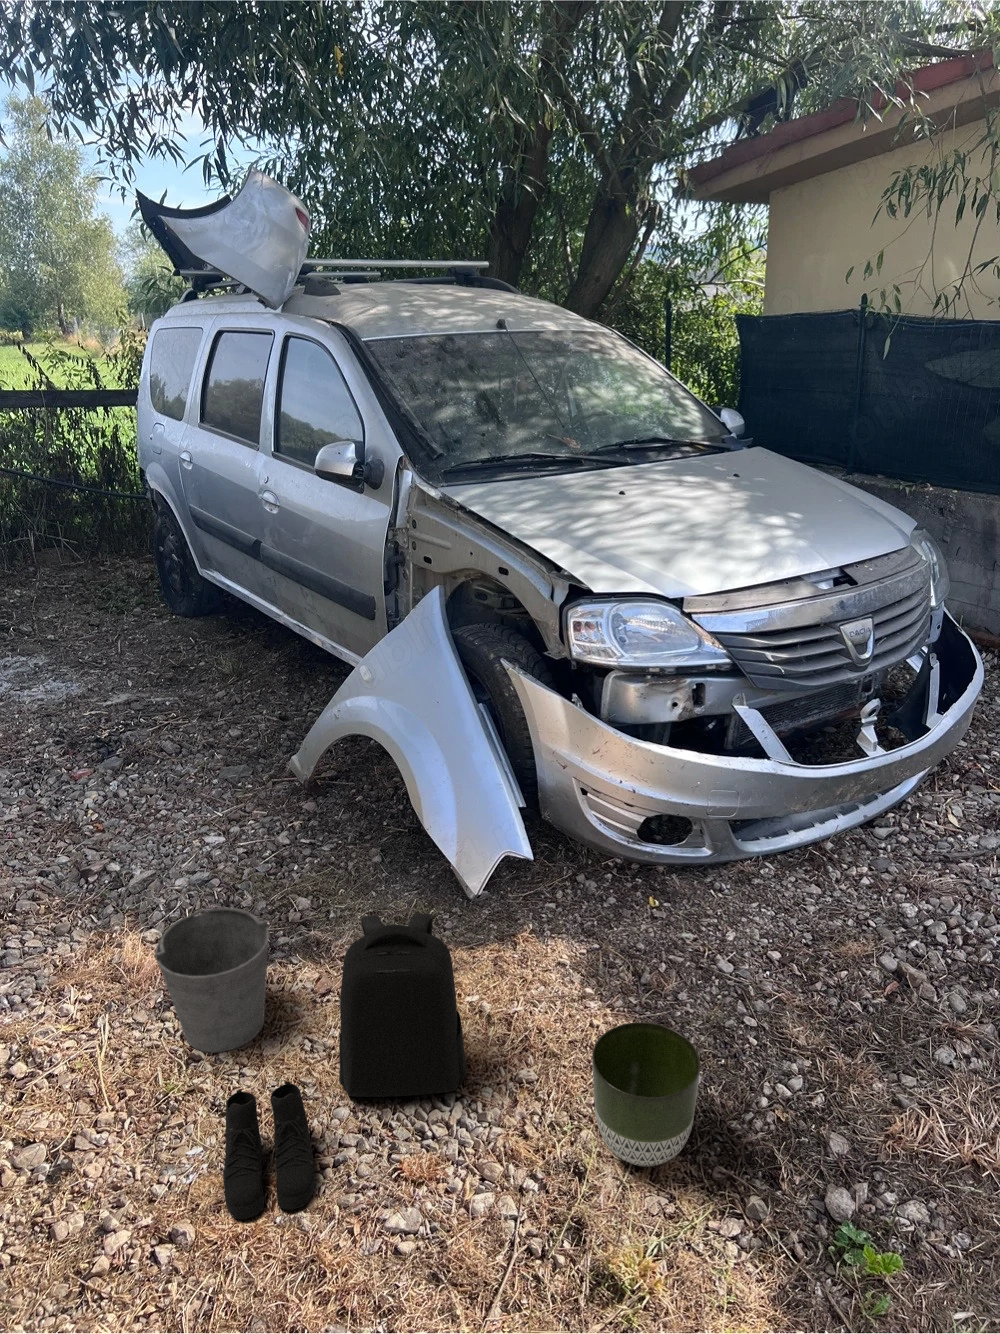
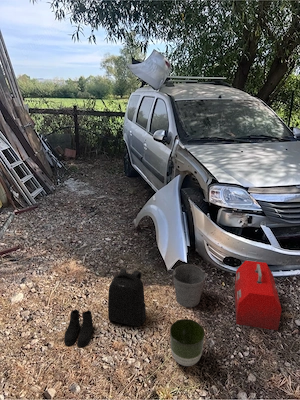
toolbox: none [680,812,851,1008] -> present [234,261,282,330]
bucket: present [154,908,269,1053] -> present [173,264,206,307]

